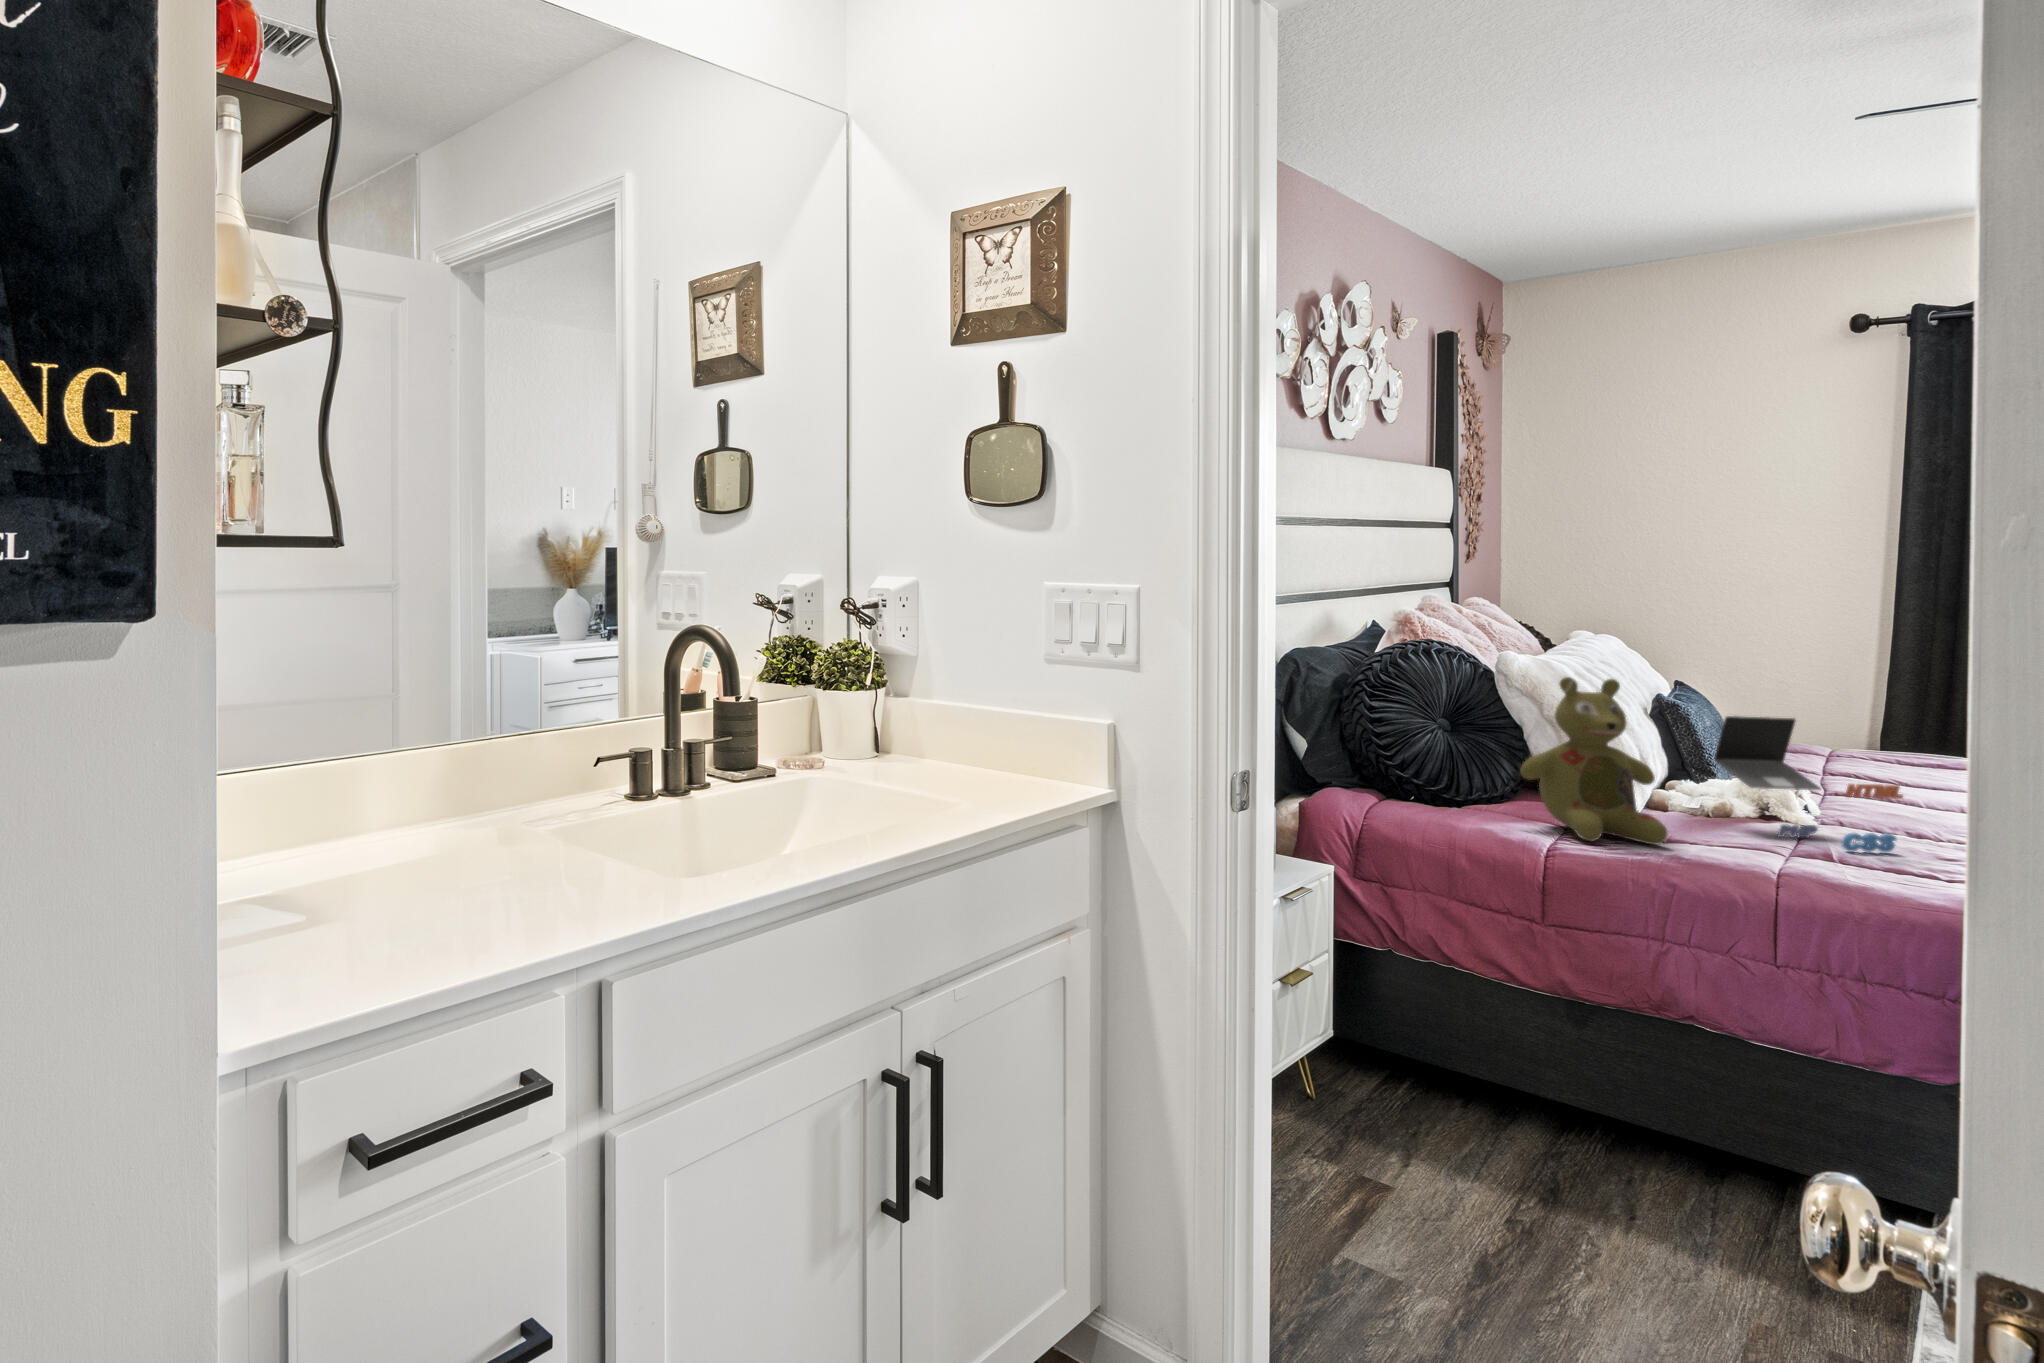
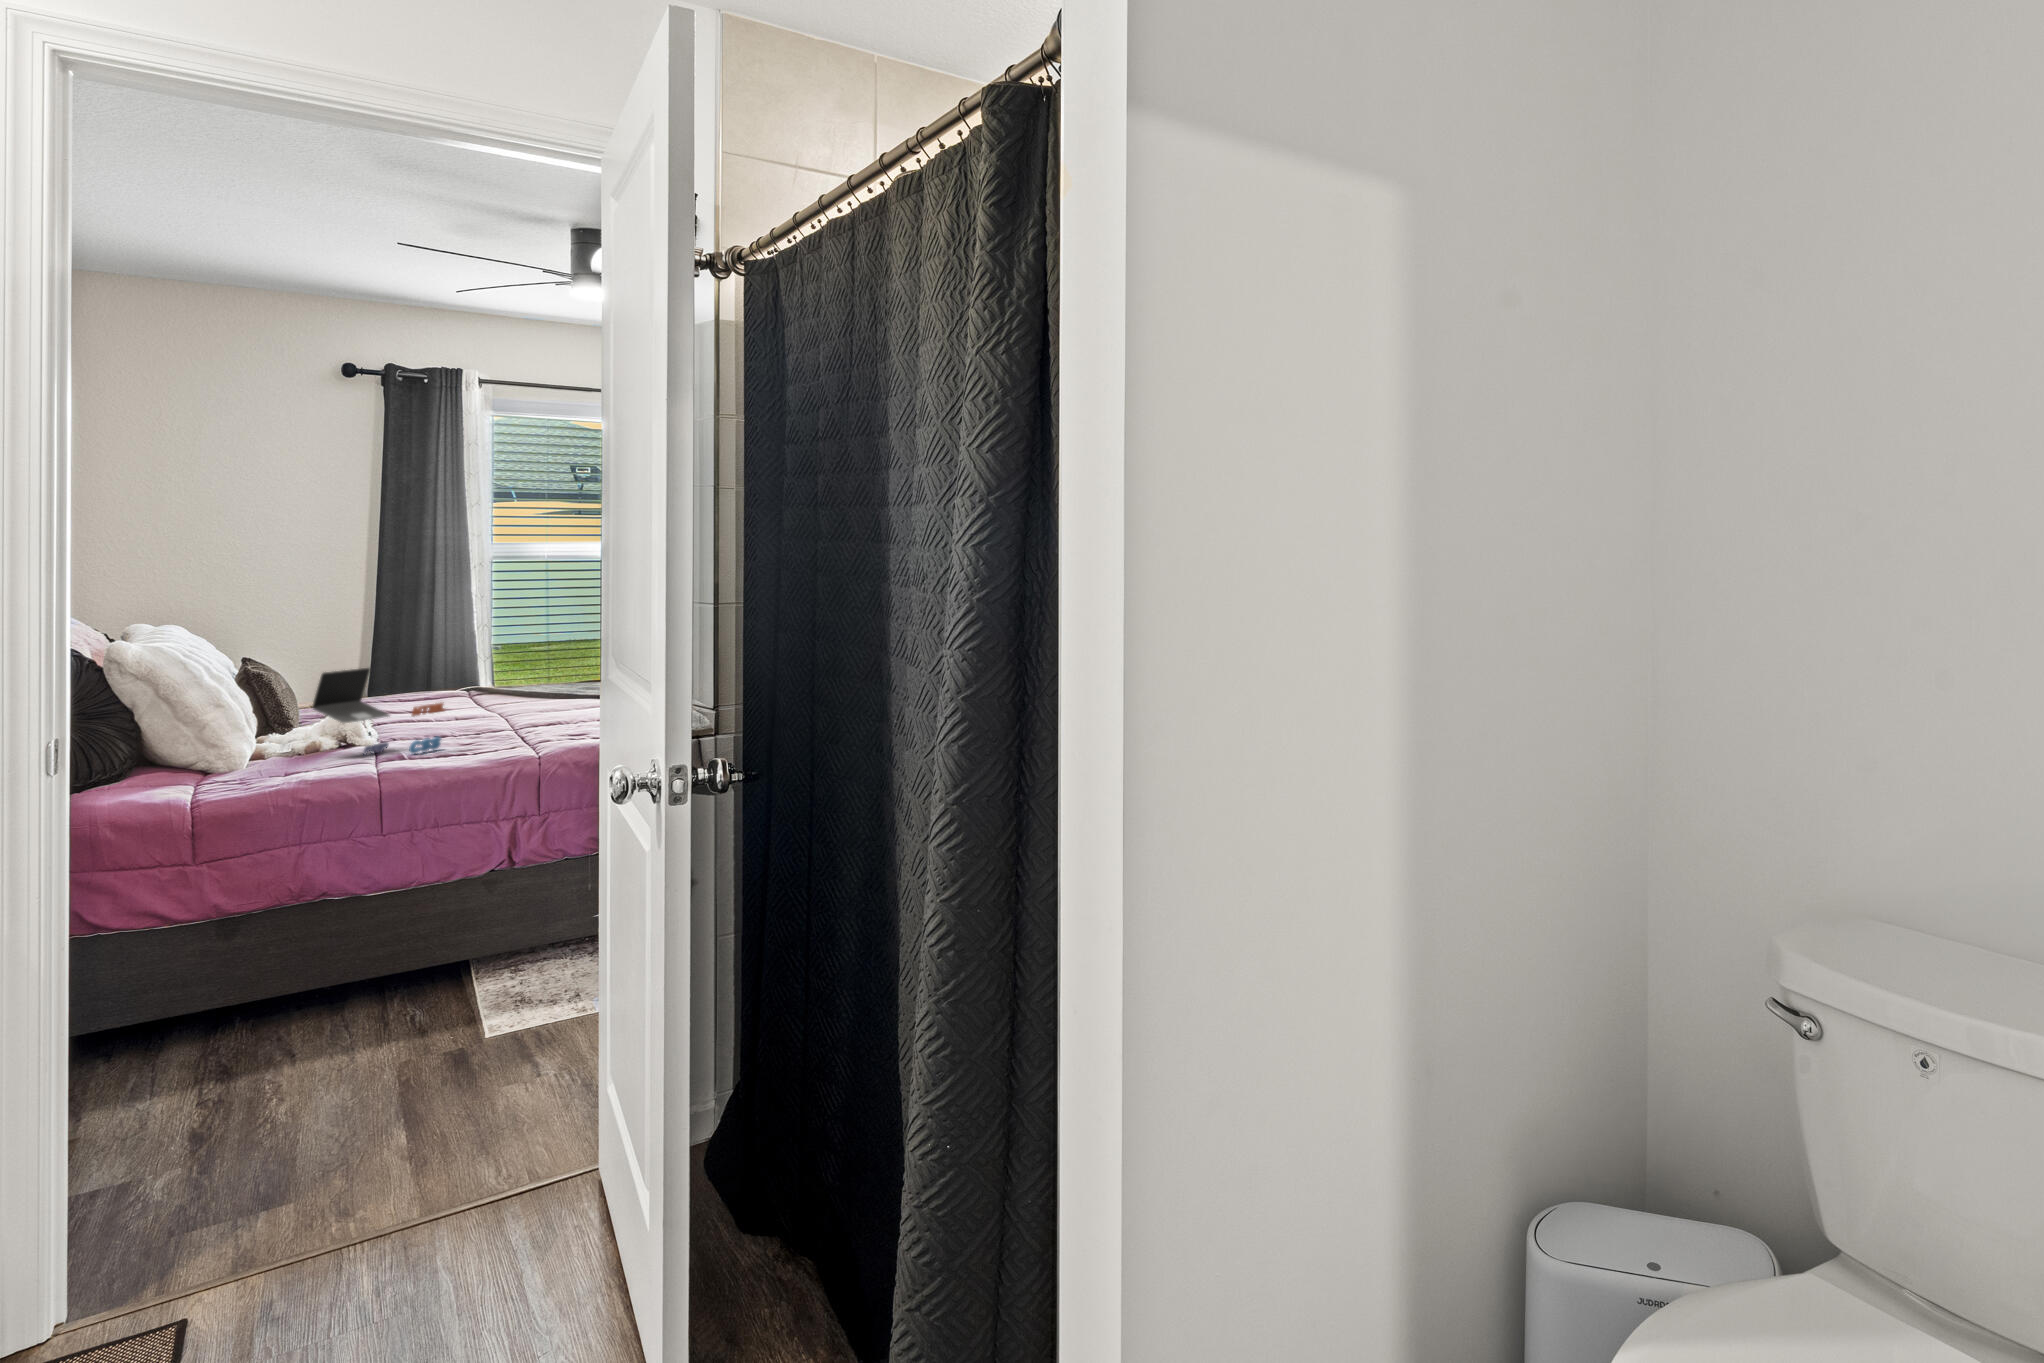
stuffed bear: present [1520,677,1667,845] -> none [155,654,293,789]

